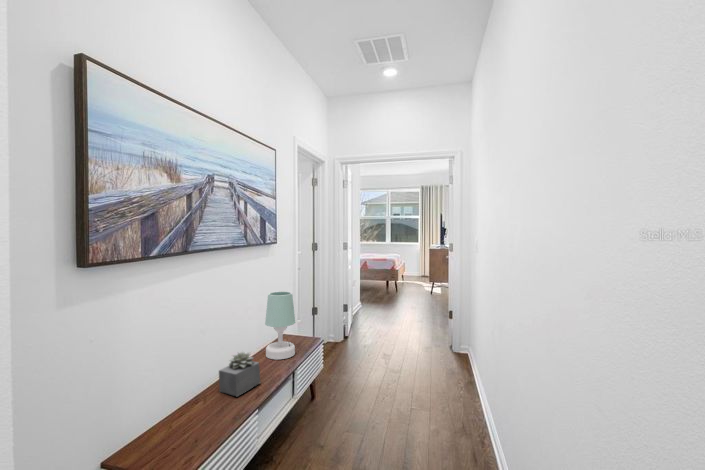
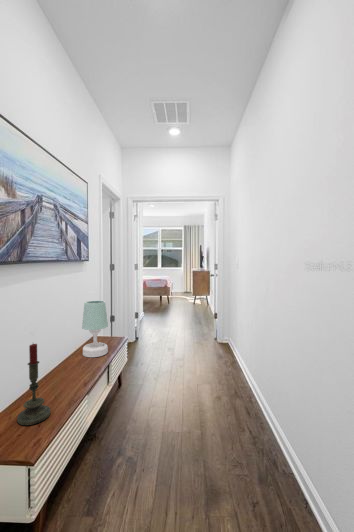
candle: none [175,343,211,436] -> present [17,344,50,425]
succulent plant: present [219,351,260,396] -> none [49,350,86,388]

